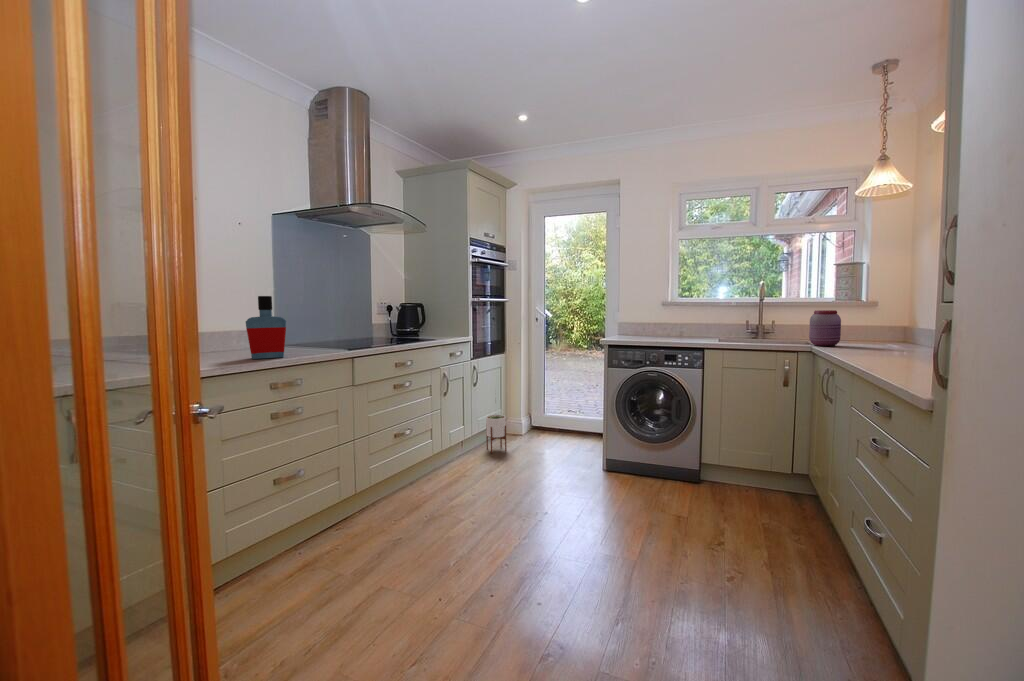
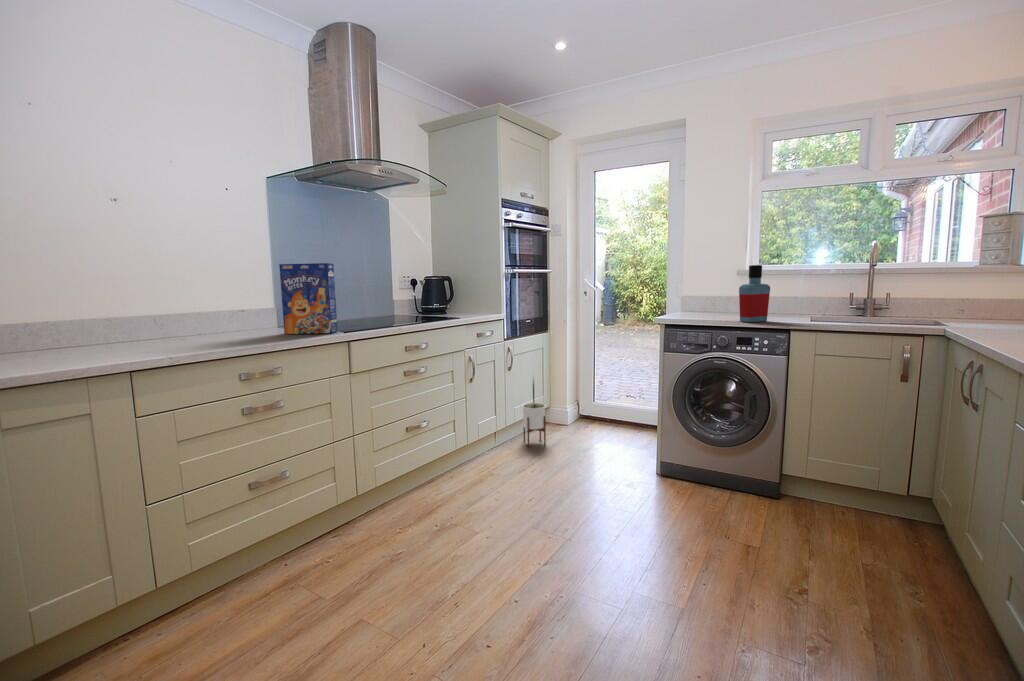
cereal box: none [288,292,337,353] -> present [279,263,338,334]
bottle: present [246,296,286,359] -> present [739,265,770,322]
jar: present [809,310,841,346] -> none [941,280,991,328]

